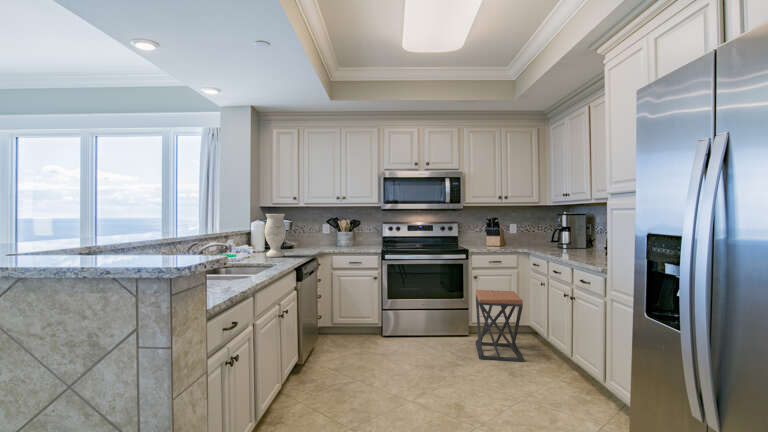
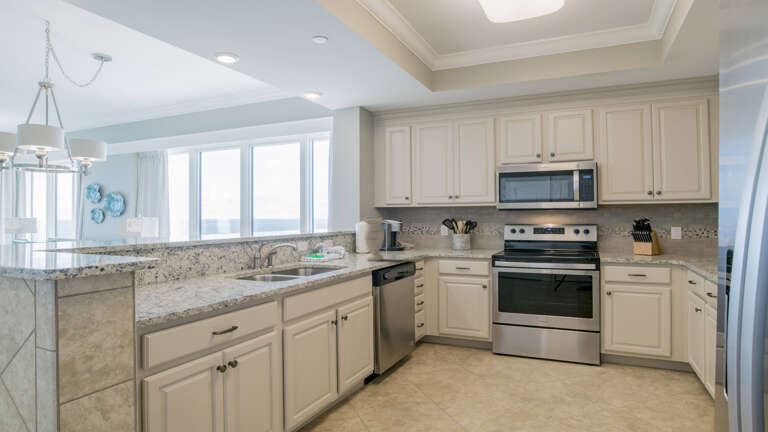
stool: present [475,290,523,362] -> none [592,309,653,403]

